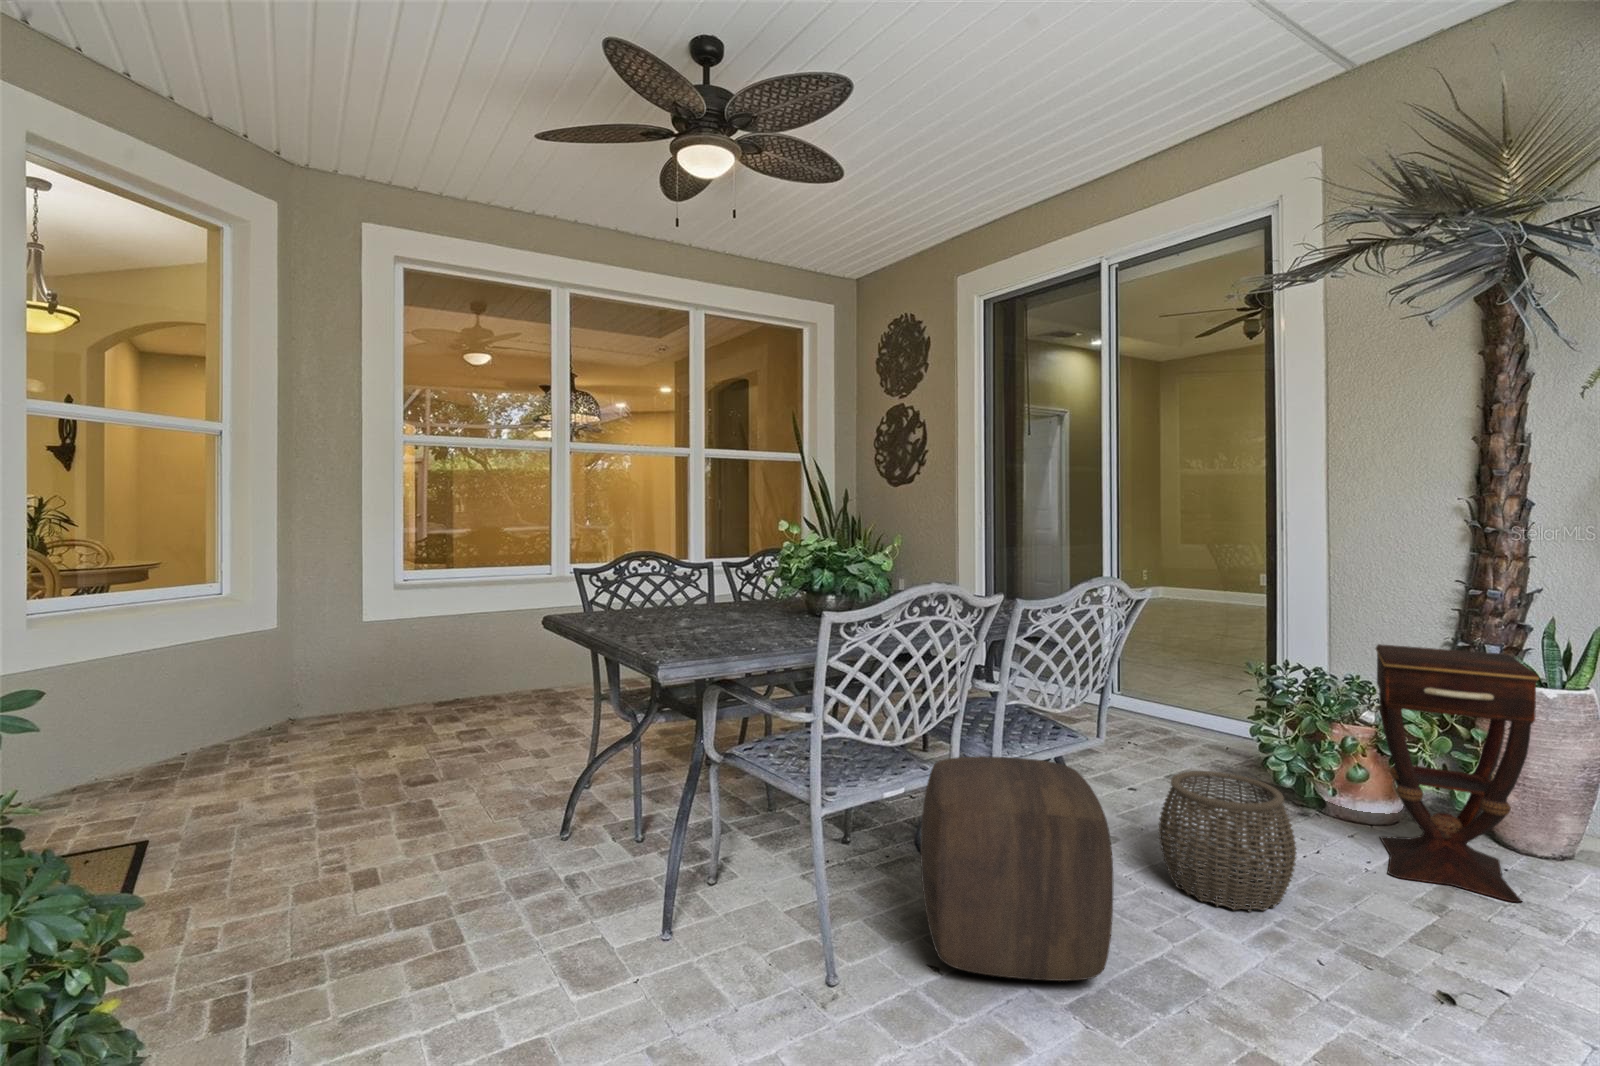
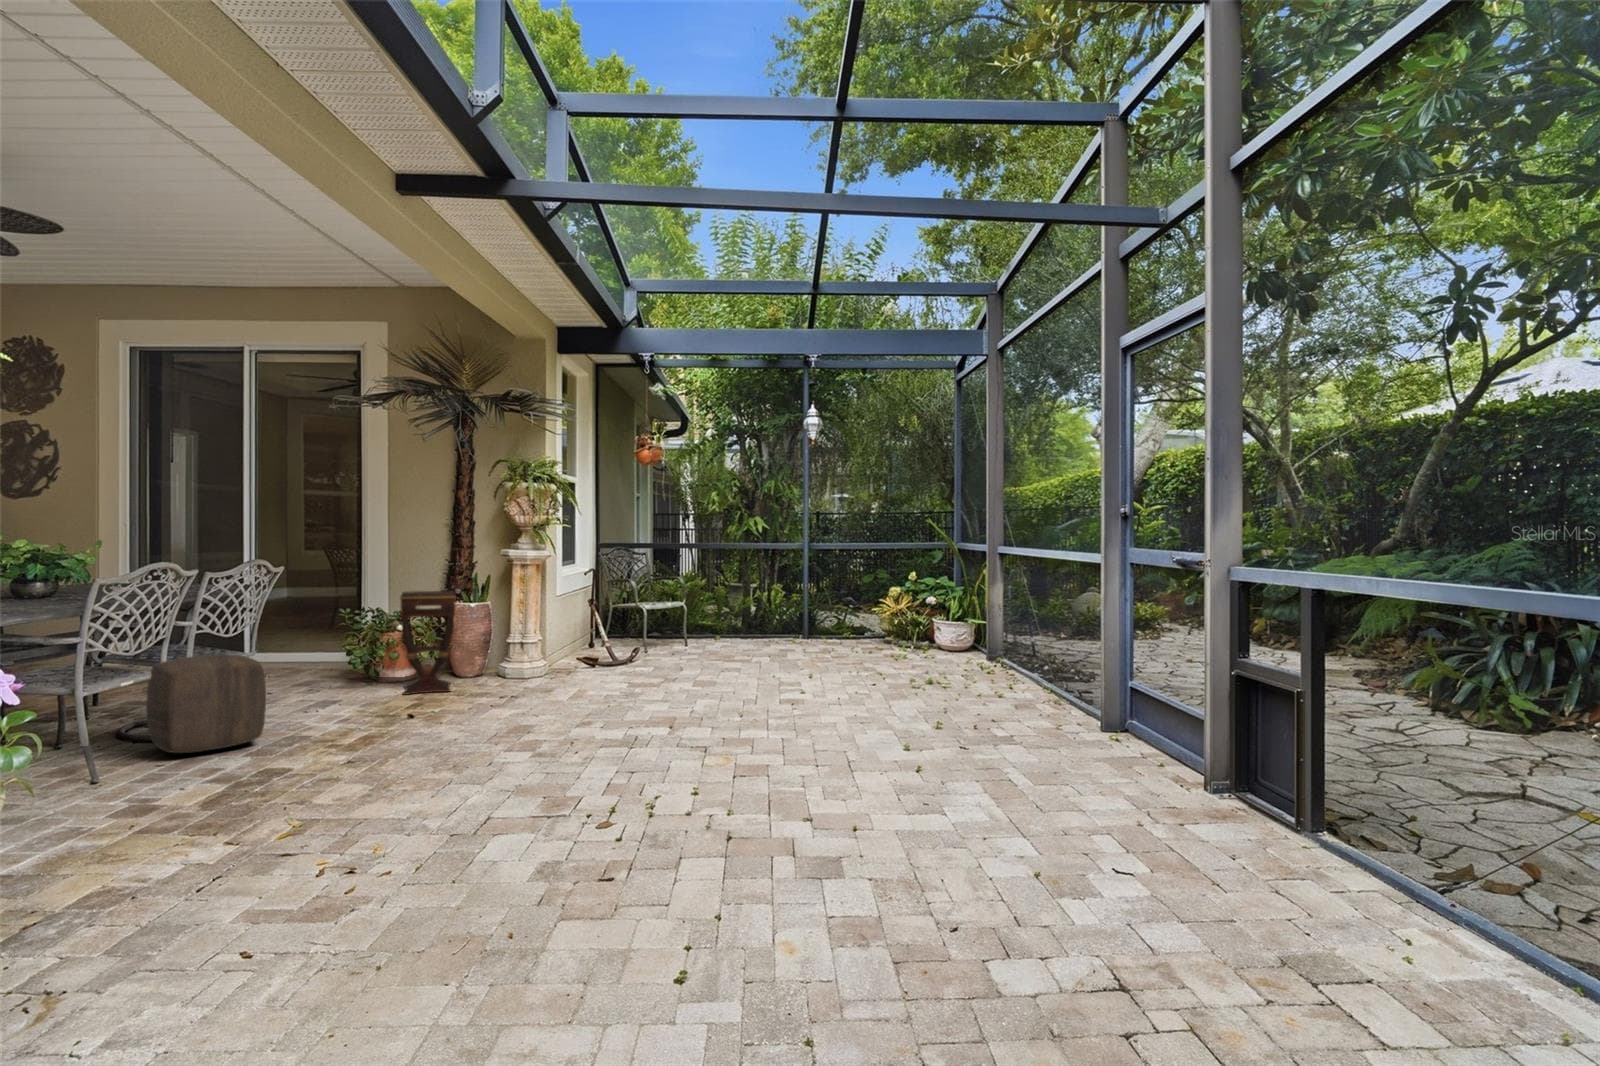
woven basket: present [1159,771,1296,912] -> none [288,658,357,717]

